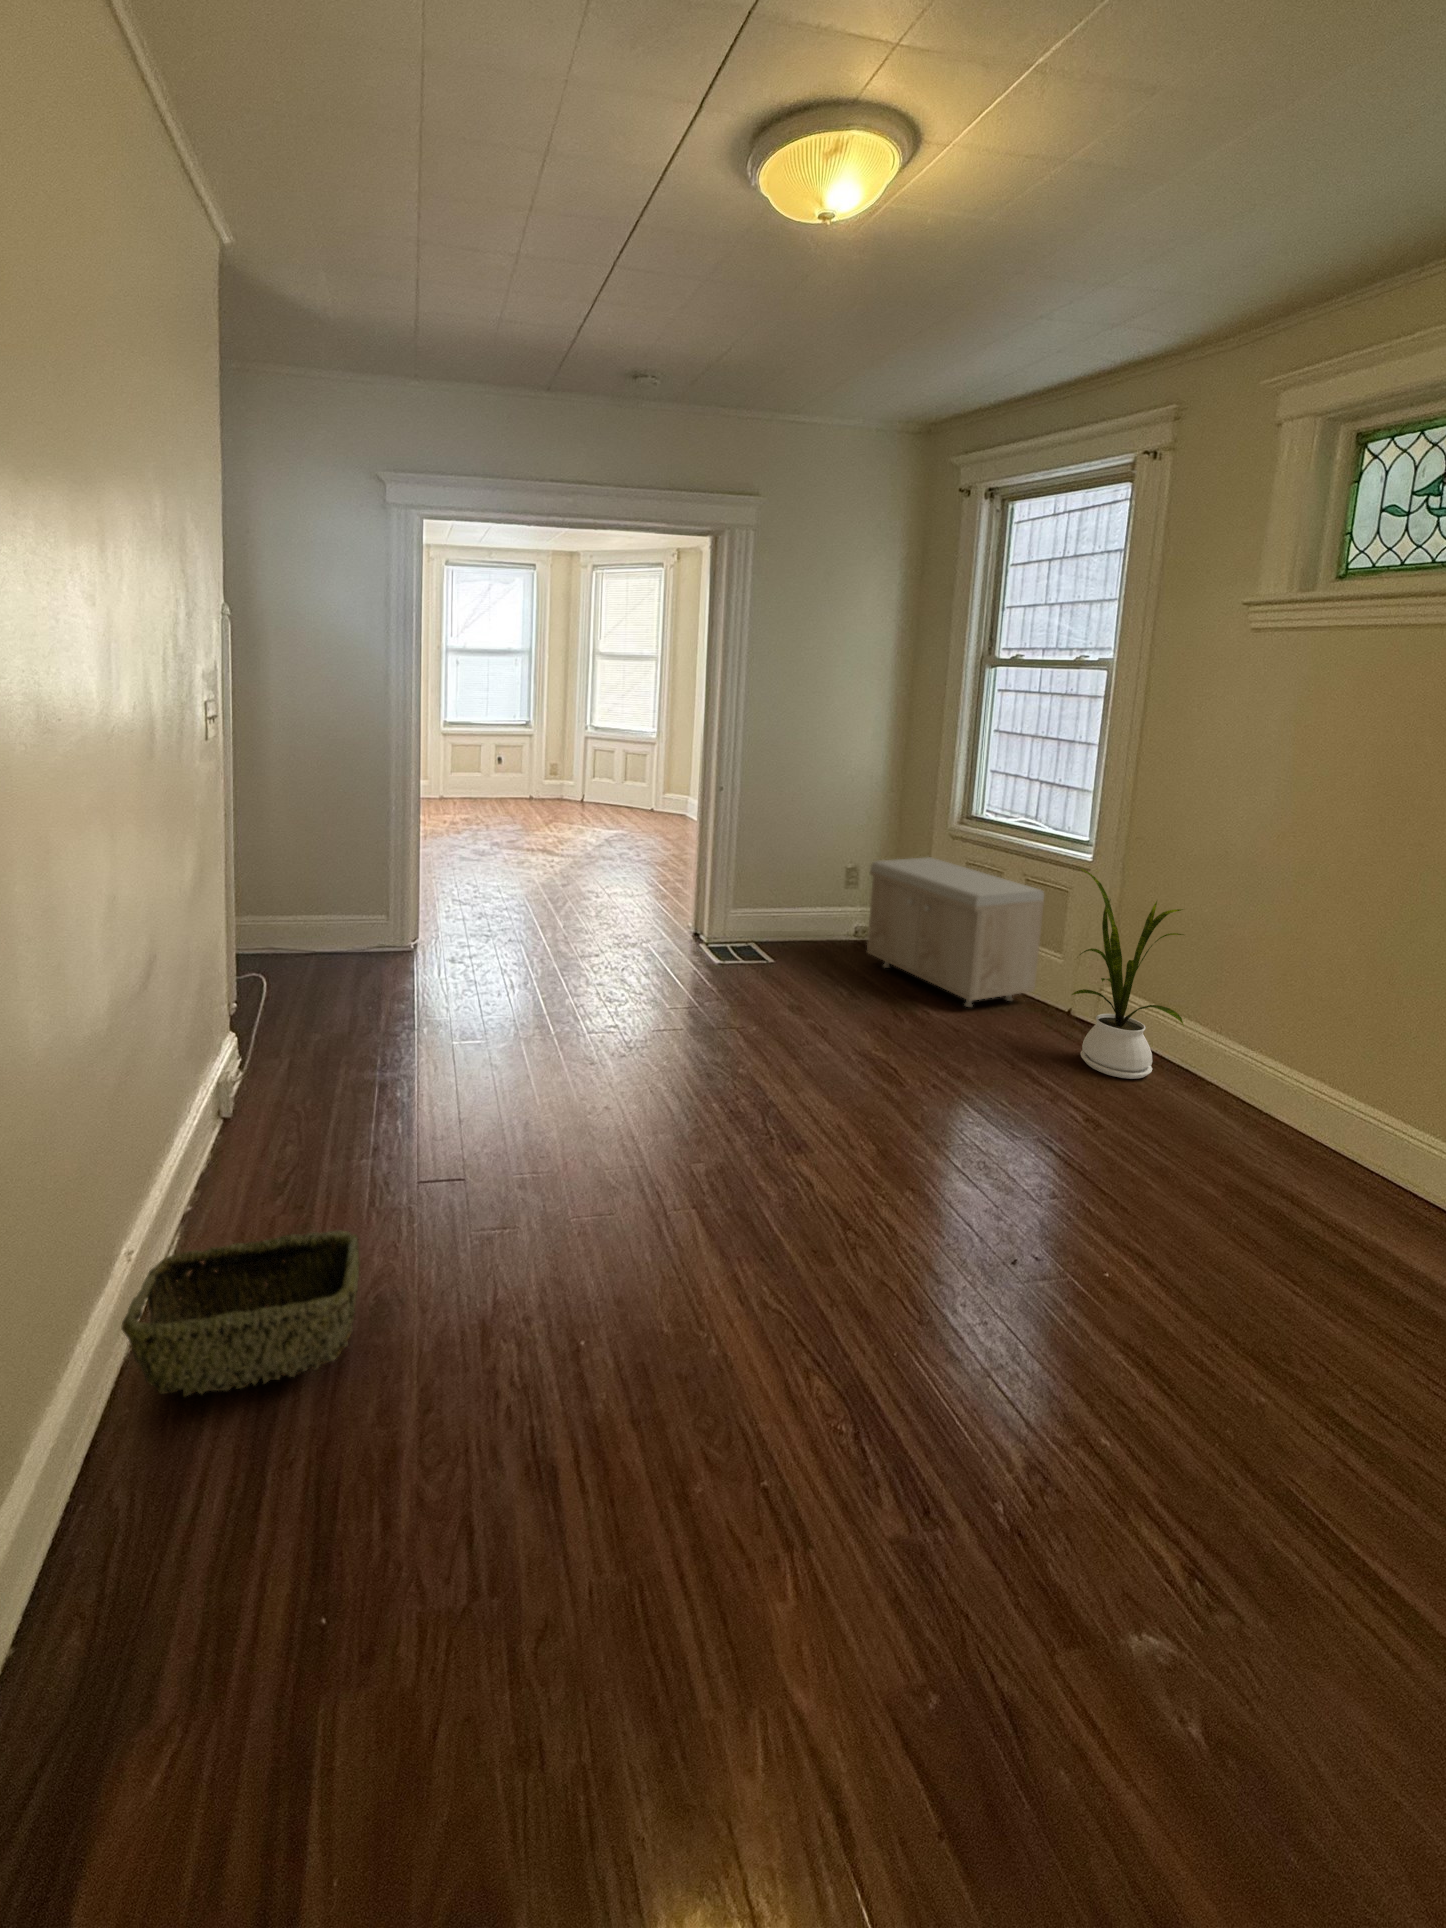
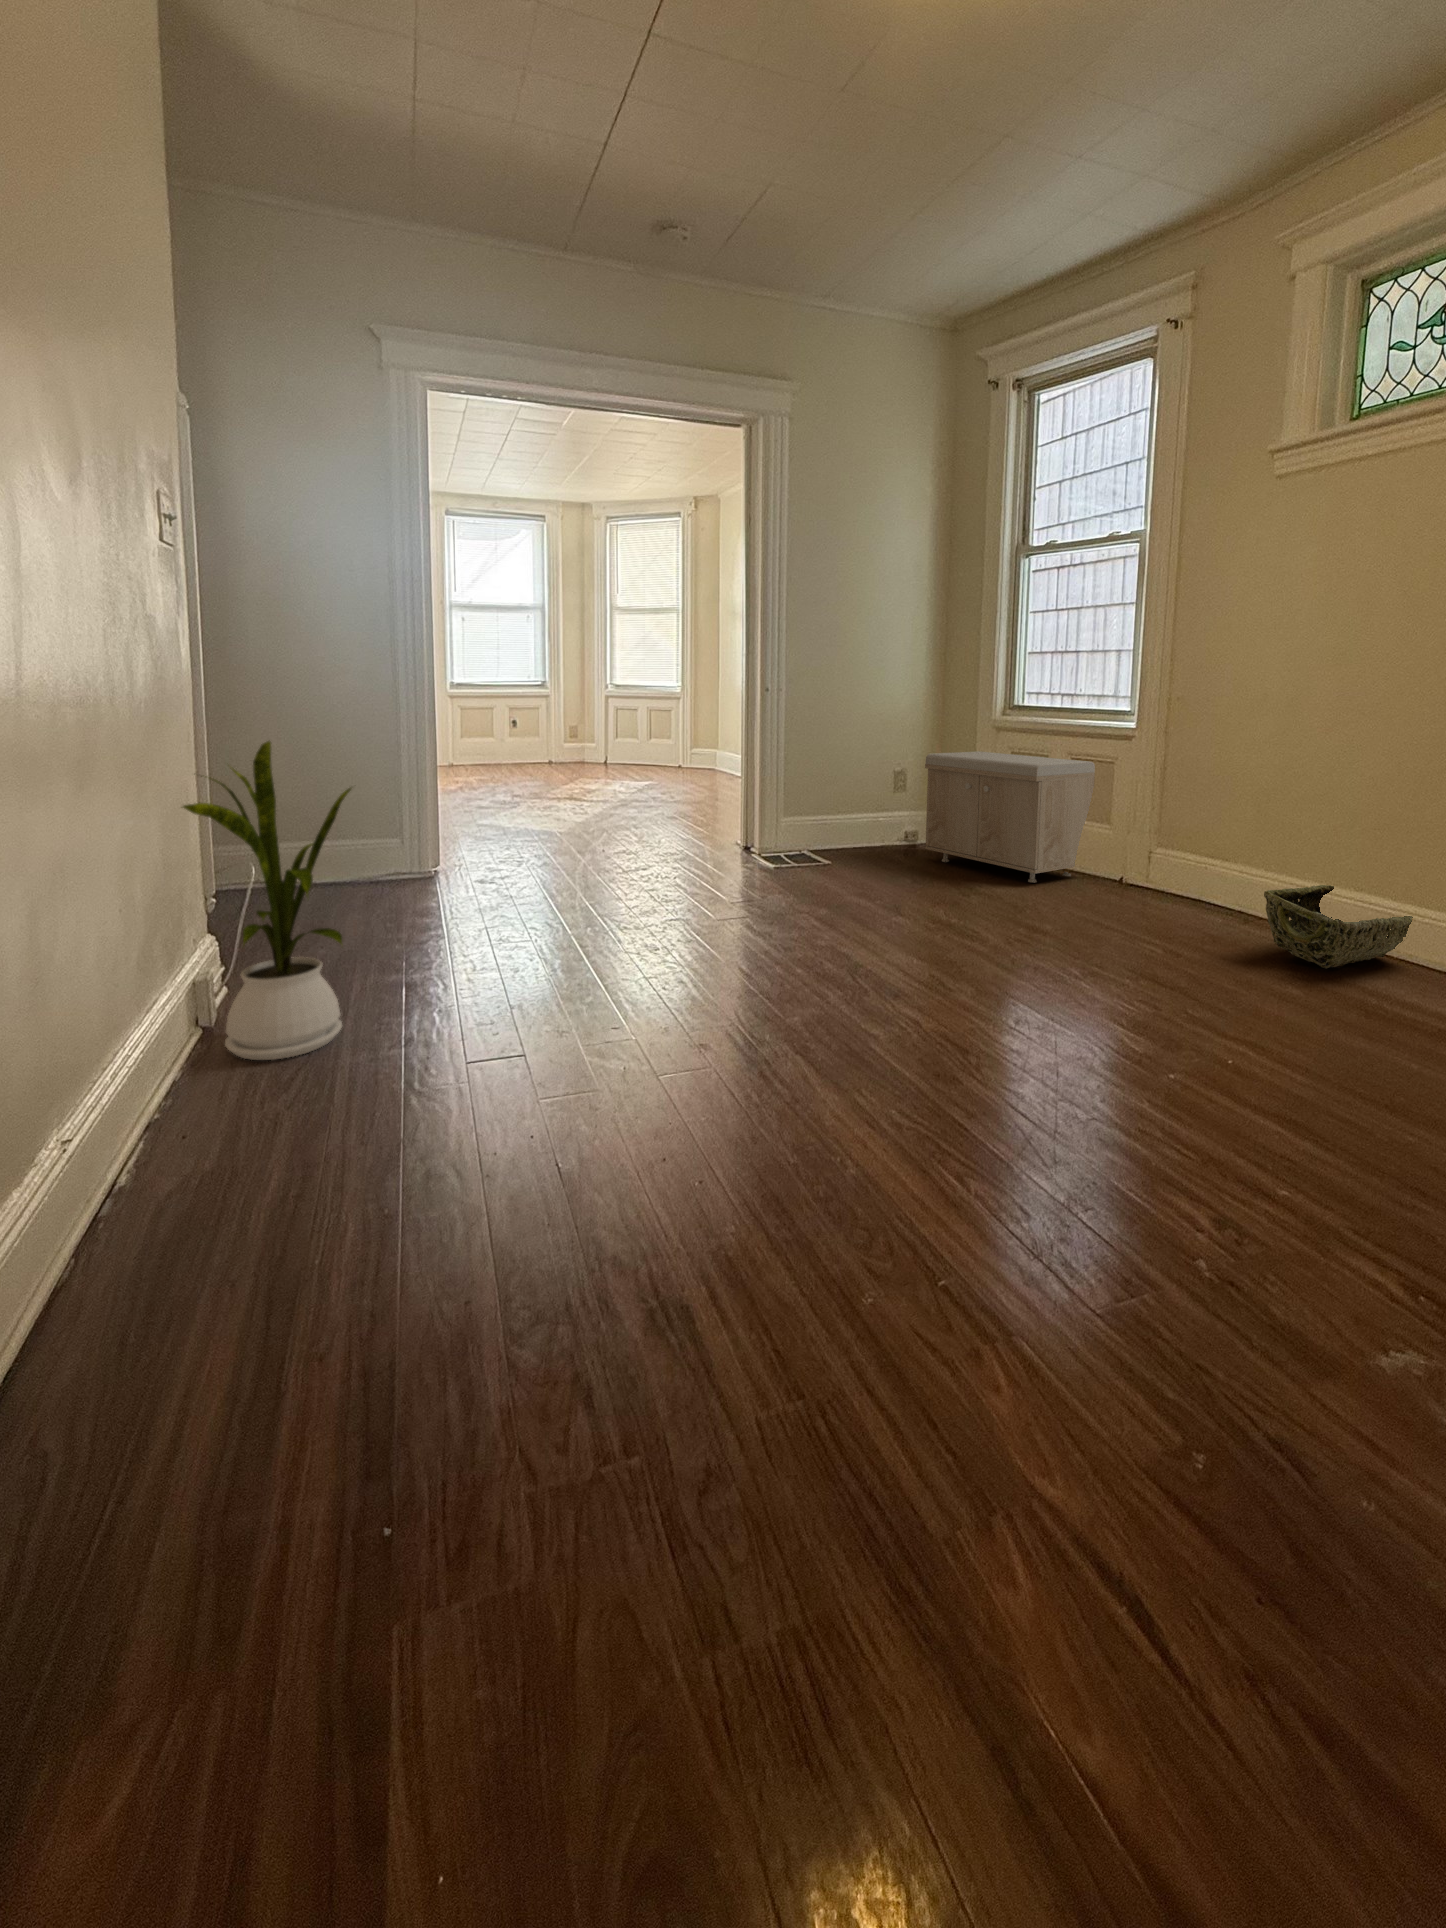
house plant: present [1072,868,1184,1079] -> present [181,741,351,1060]
woven basket: present [121,1230,360,1396] -> present [1264,885,1413,969]

